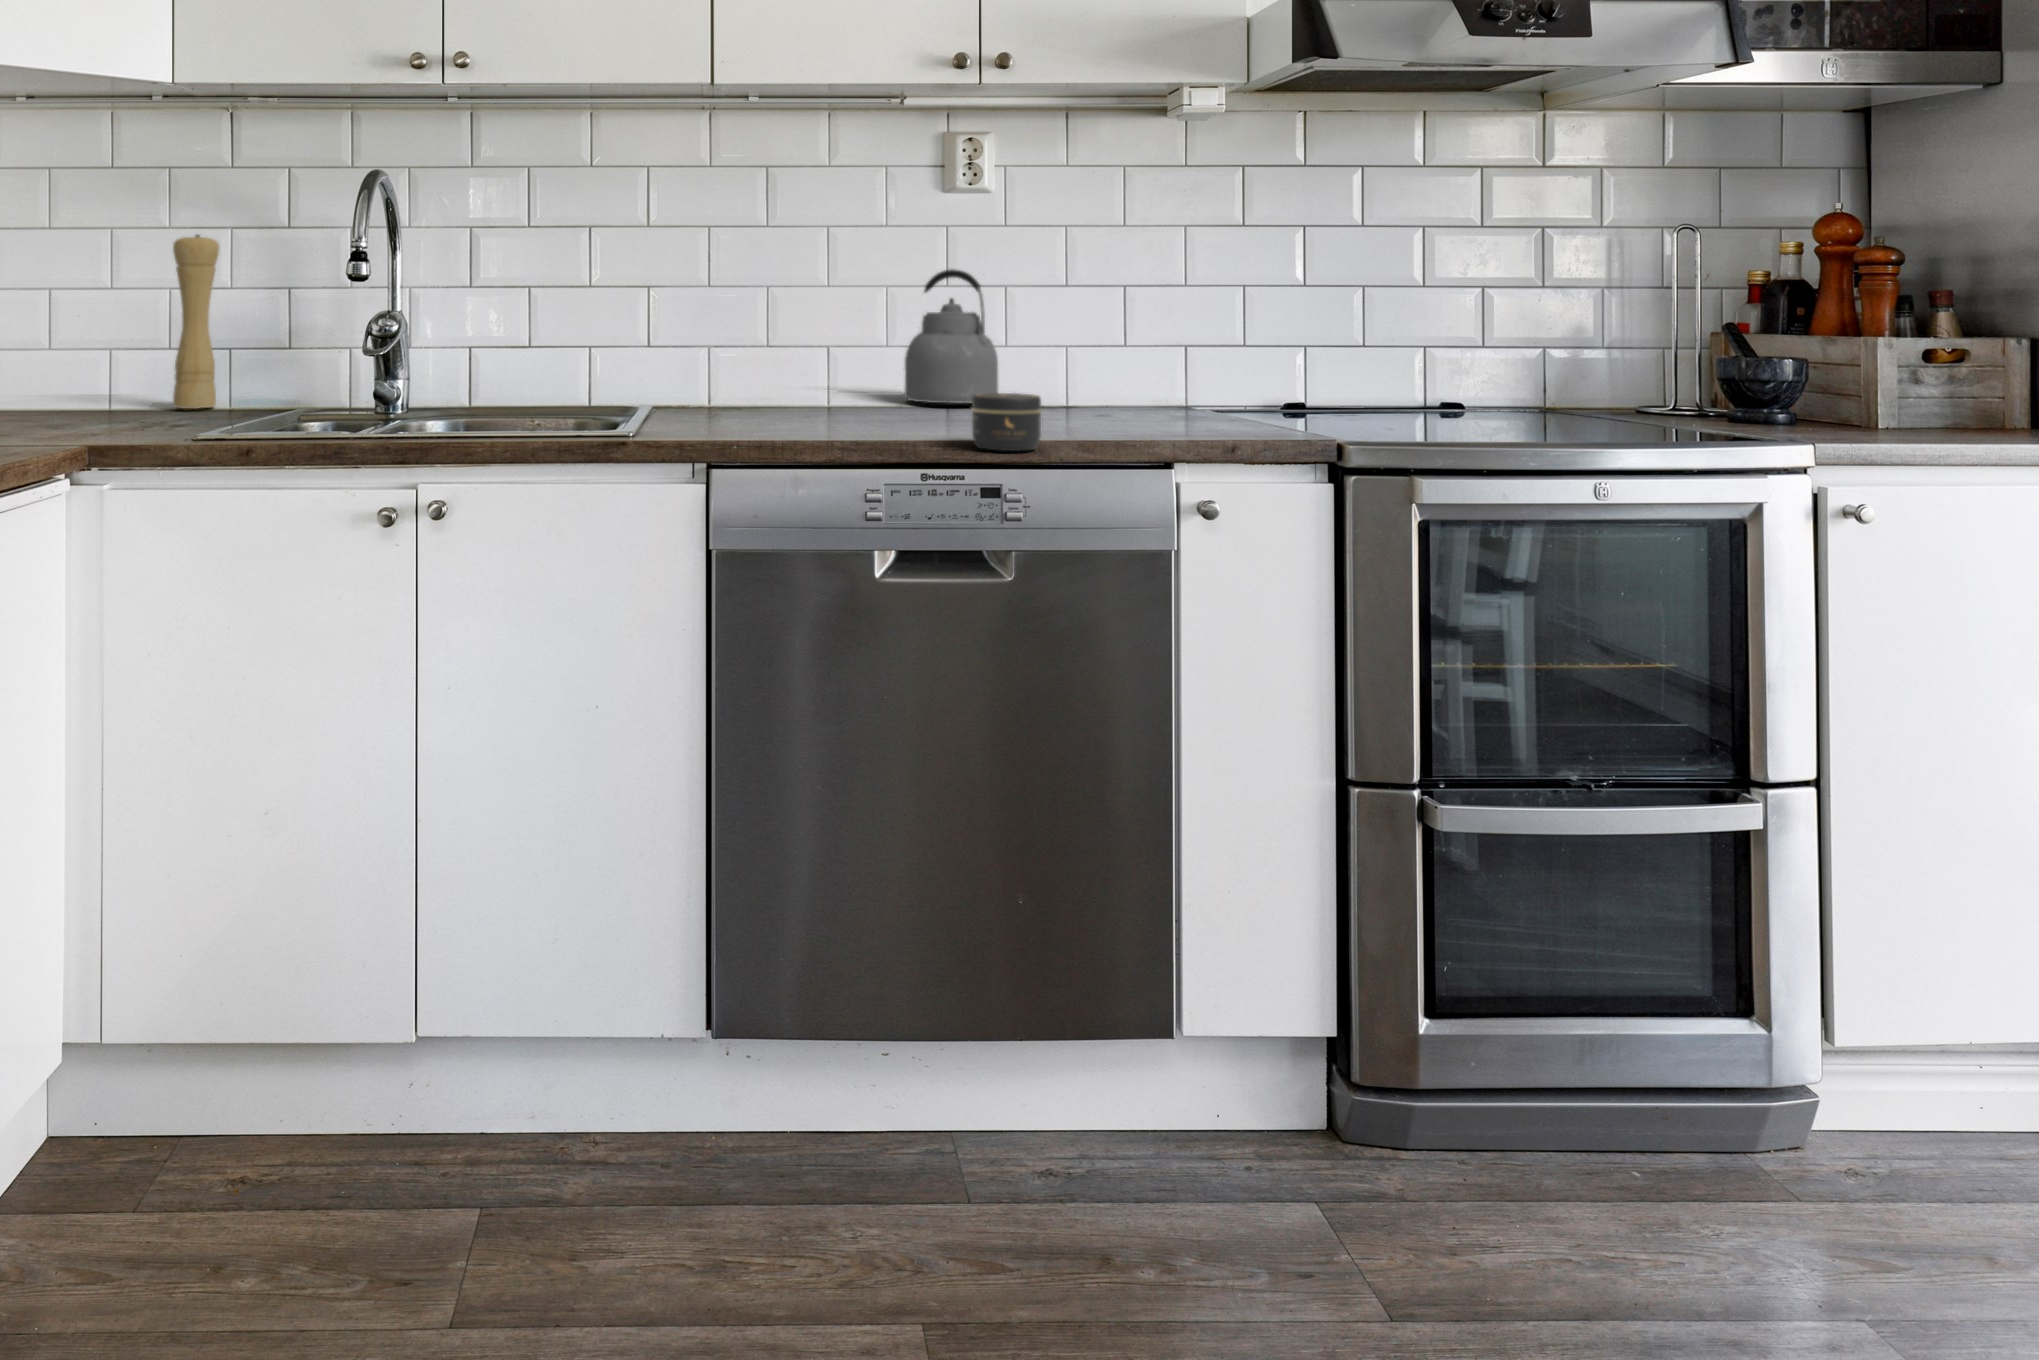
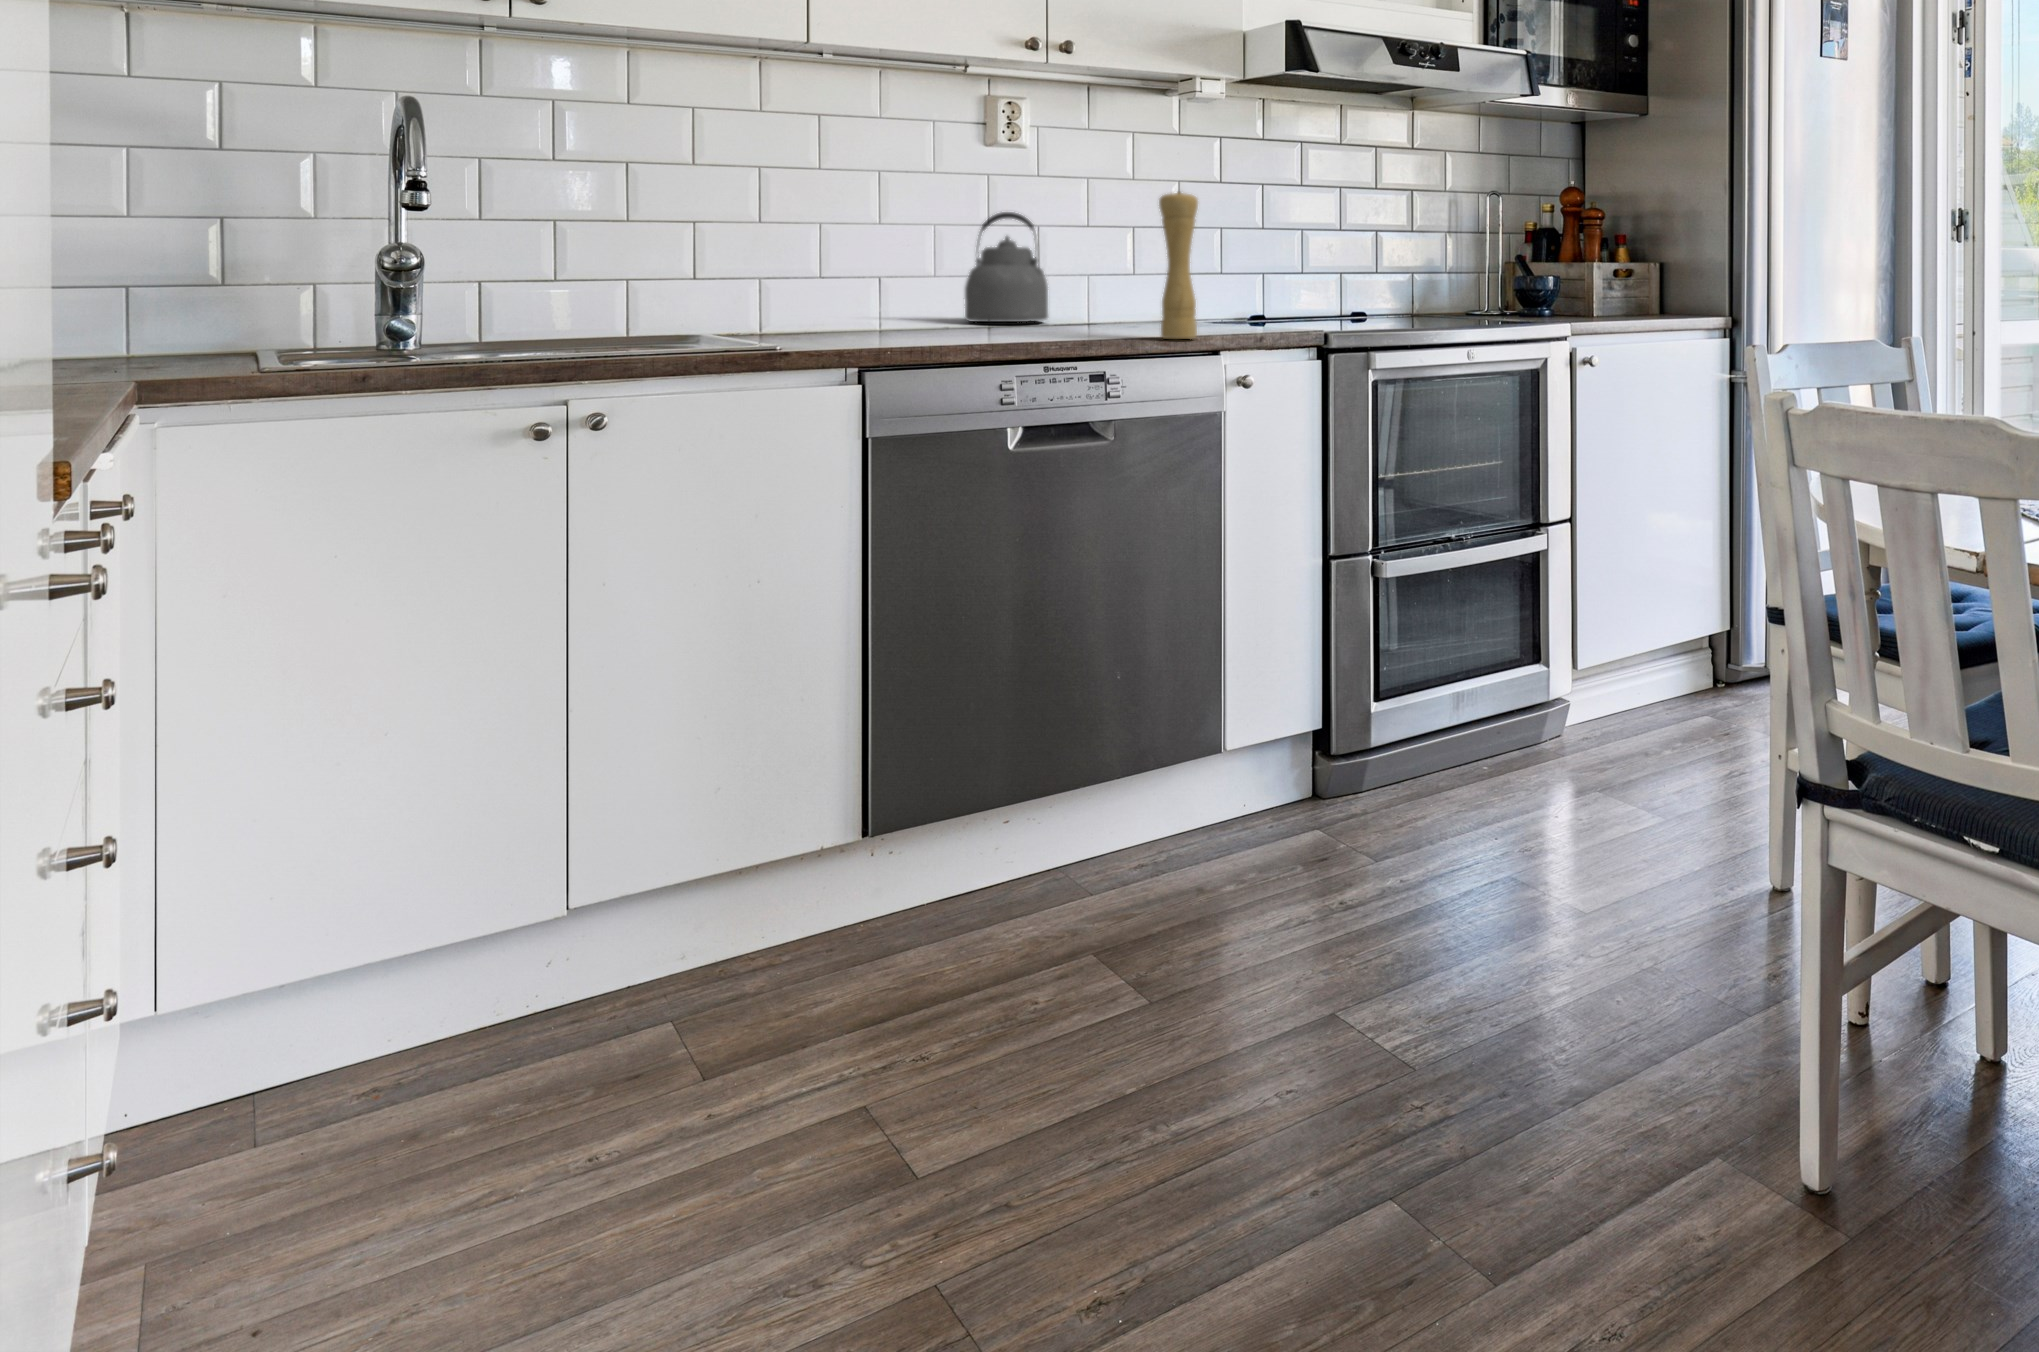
pepper mill: present [173,234,219,409] -> present [1159,192,1198,339]
jar: present [972,393,1041,451] -> none [1079,303,1132,344]

